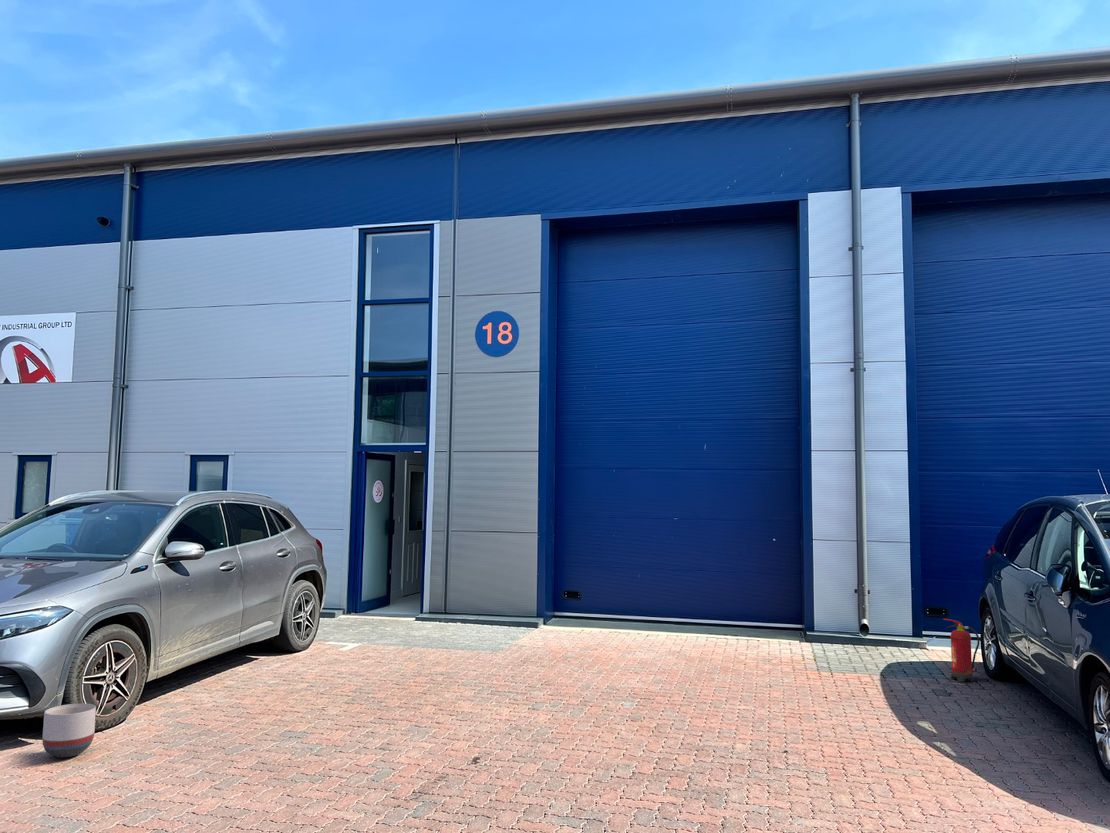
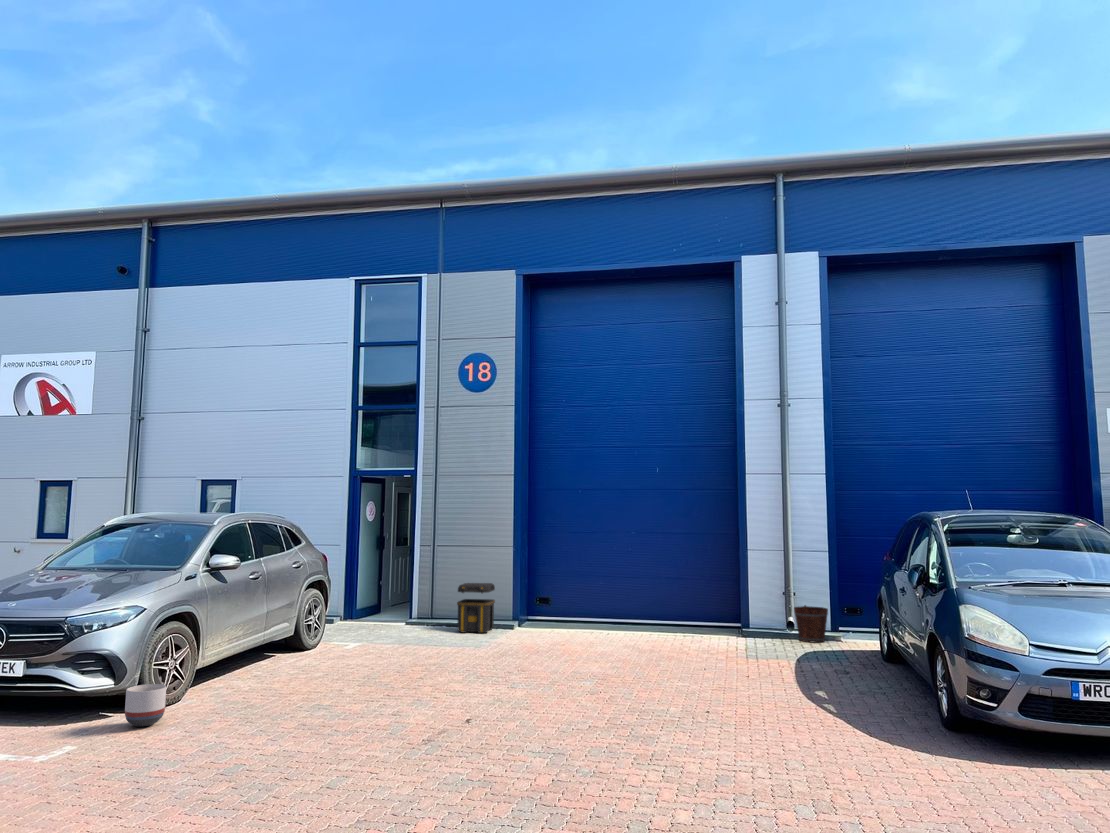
toolbox: none [472,575,517,633] -> present [457,583,495,633]
bucket: none [869,606,912,651] -> present [794,605,828,642]
fire extinguisher: present [944,619,980,682] -> none [849,613,878,664]

